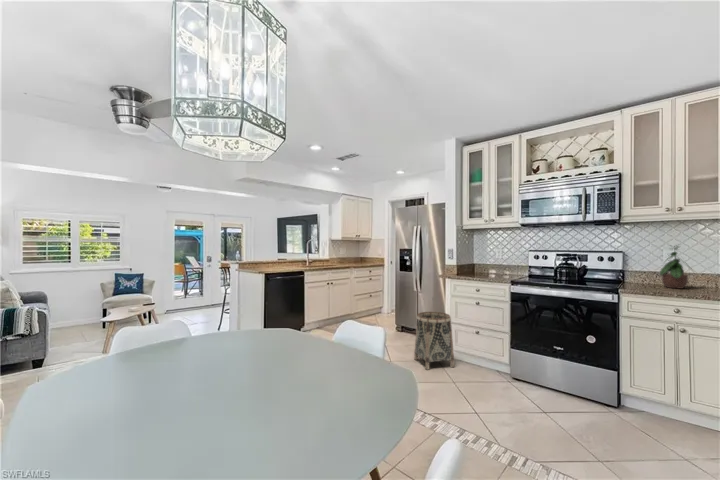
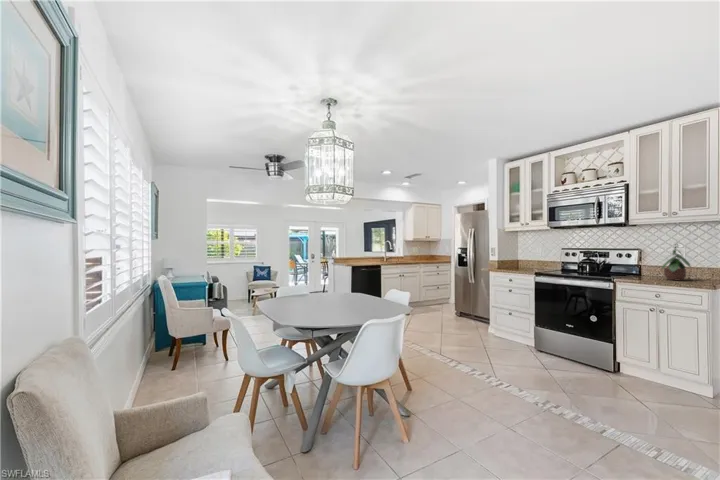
basket: present [414,312,455,370] -> none [462,298,492,341]

